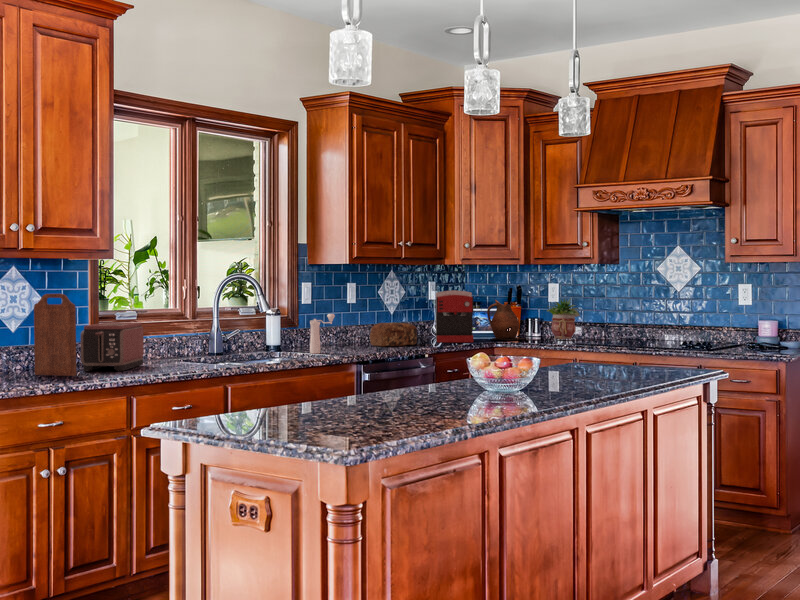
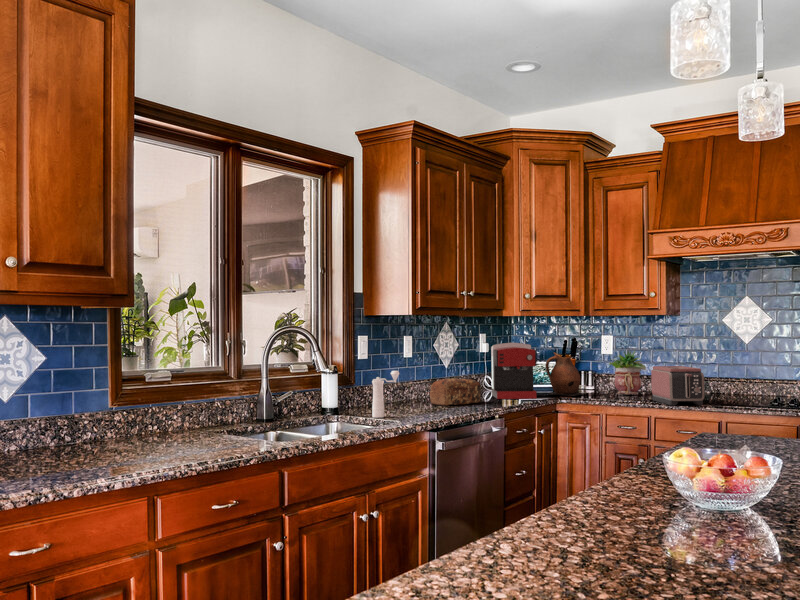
cutting board: present [34,294,76,376] -> none [27,352,84,465]
toaster: present [80,323,144,371] -> present [651,366,704,406]

